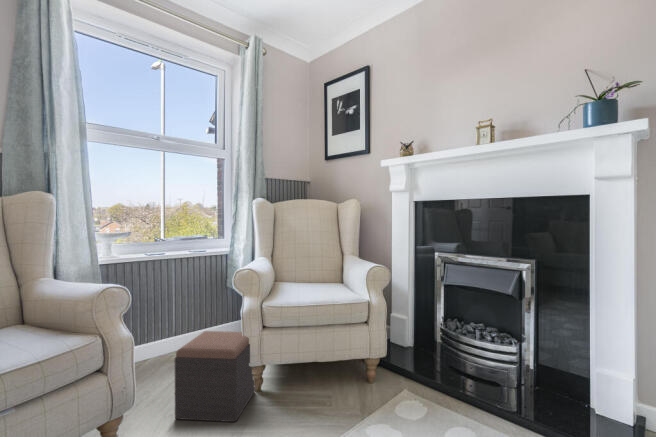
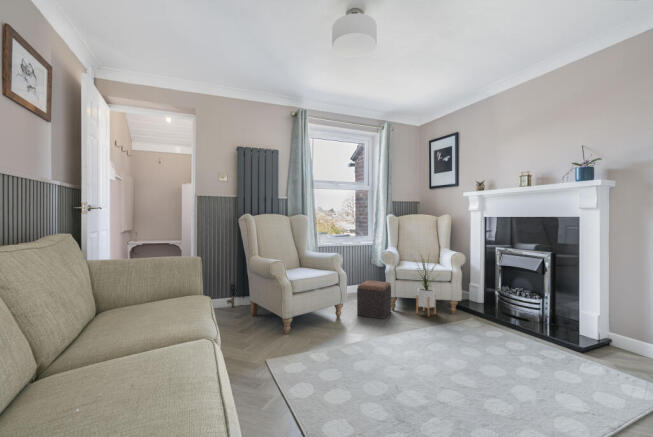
house plant: none [290,260,358,395] -> present [416,259,439,316]

